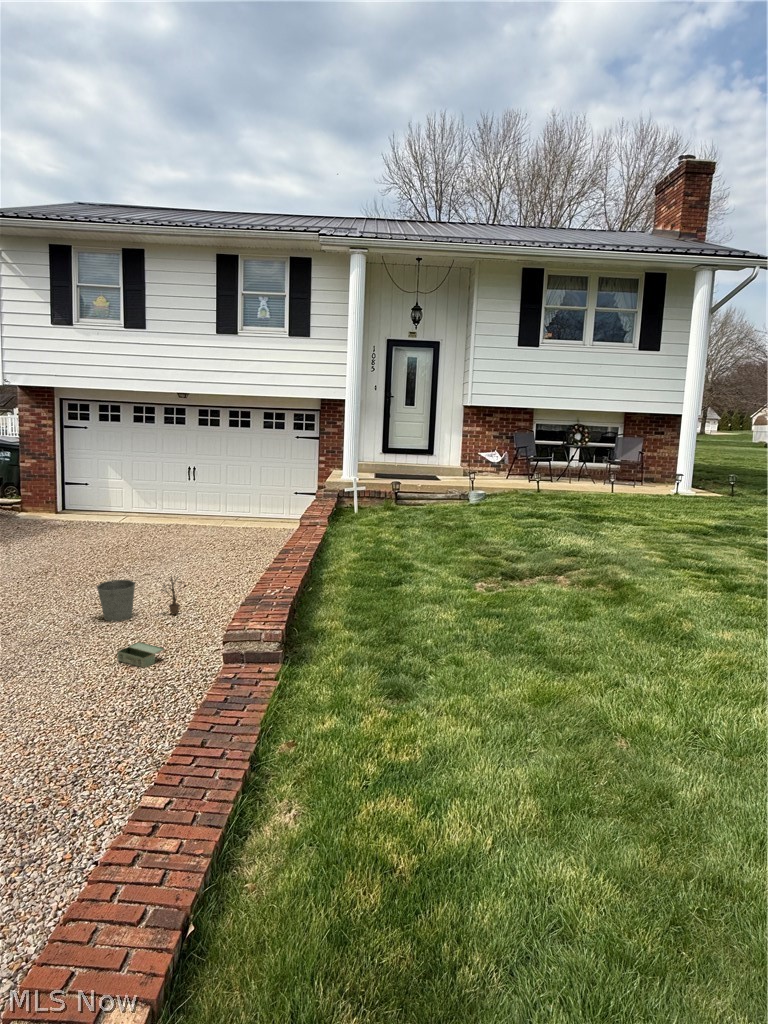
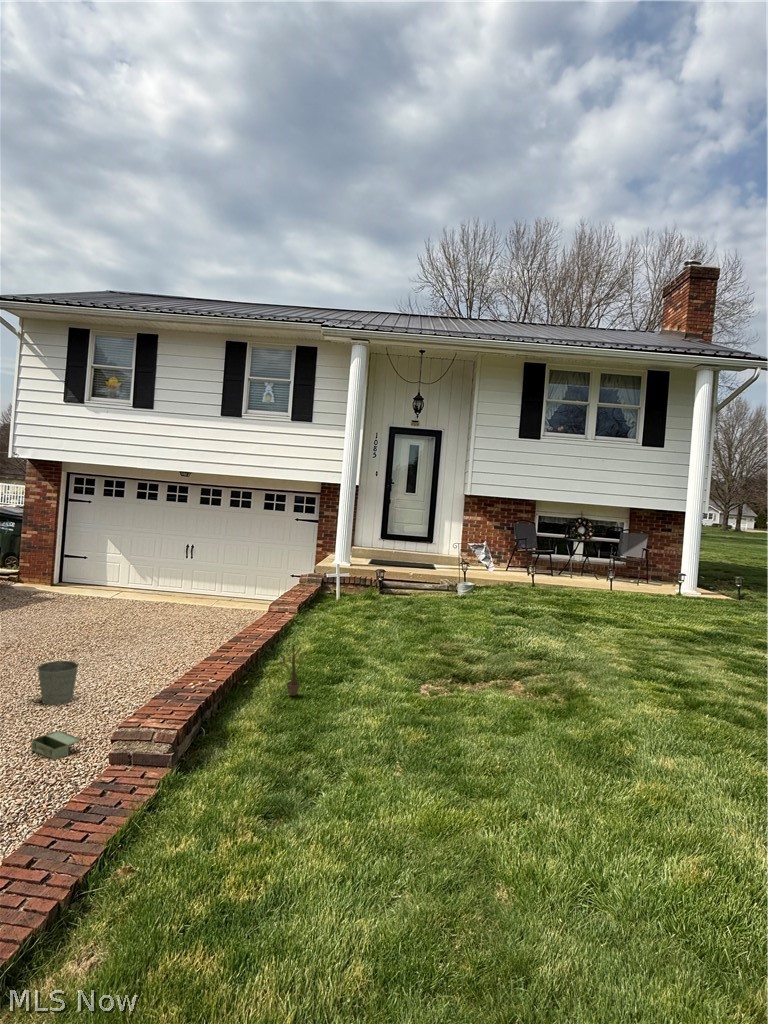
decorative plant: present [160,576,186,615] -> present [272,645,309,696]

